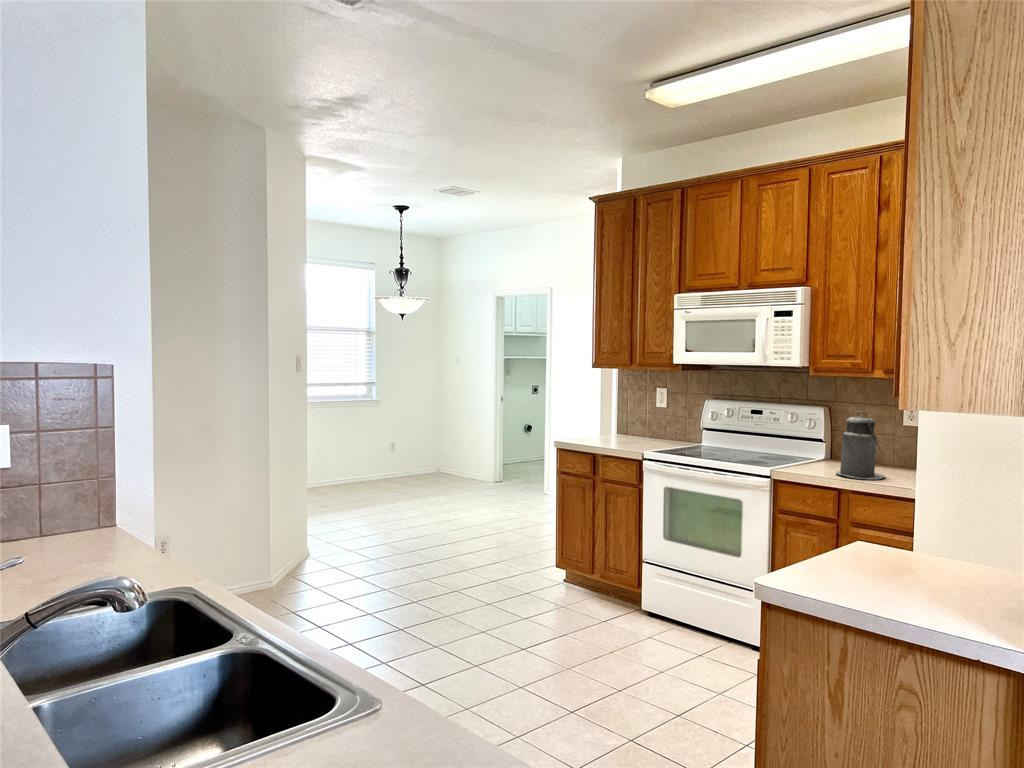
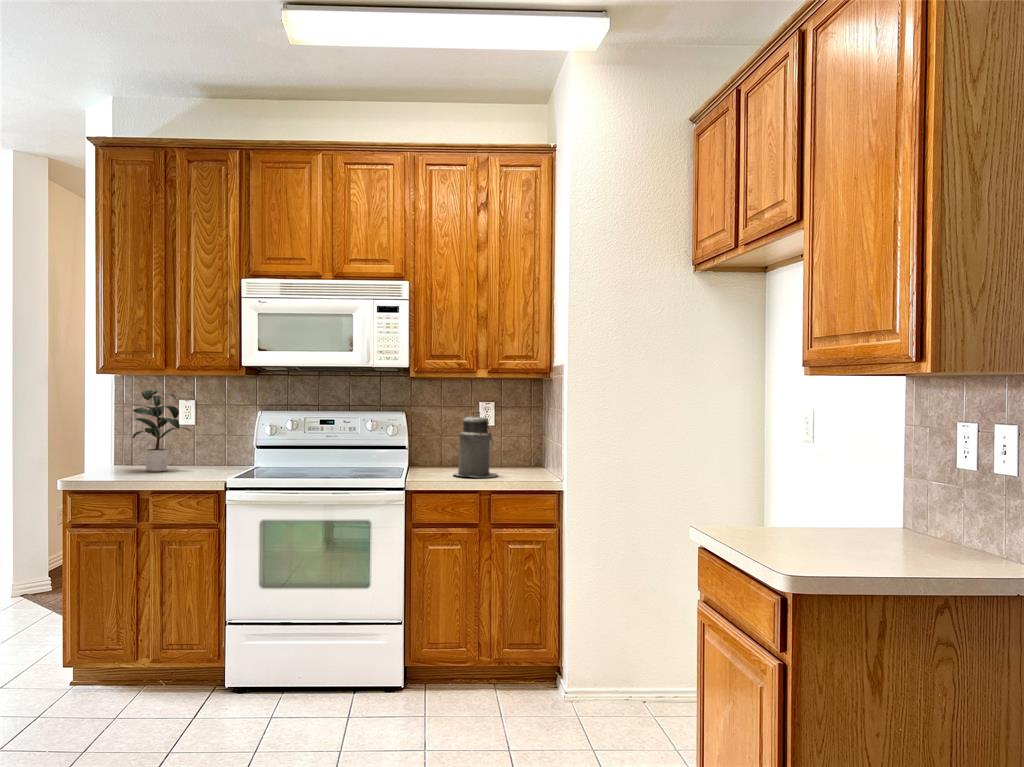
potted plant: none [606,380,662,441] -> present [132,390,192,472]

